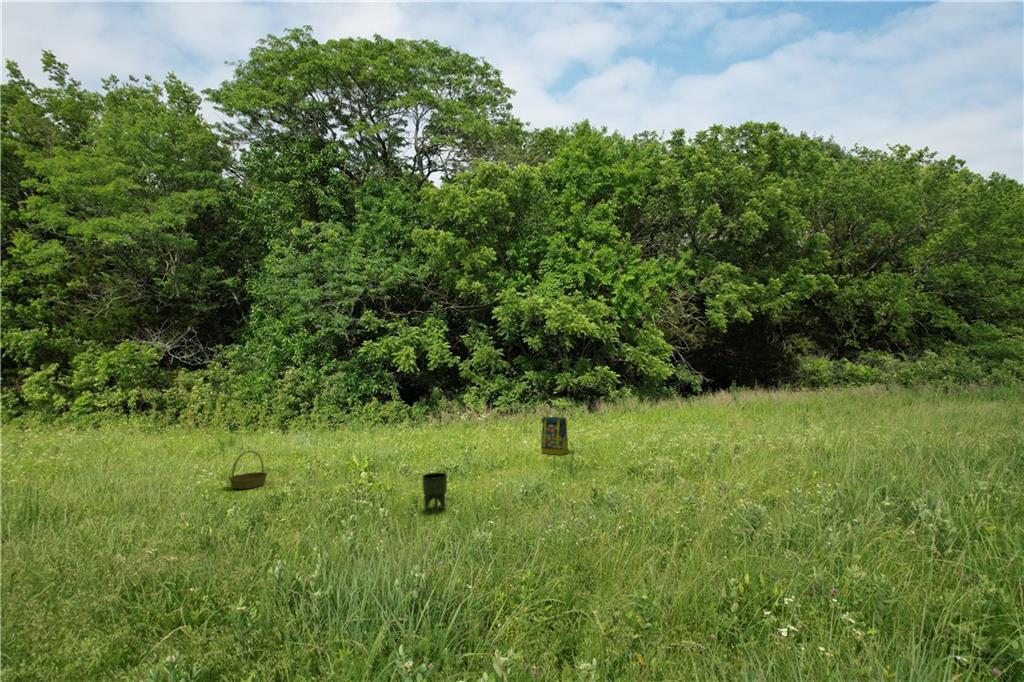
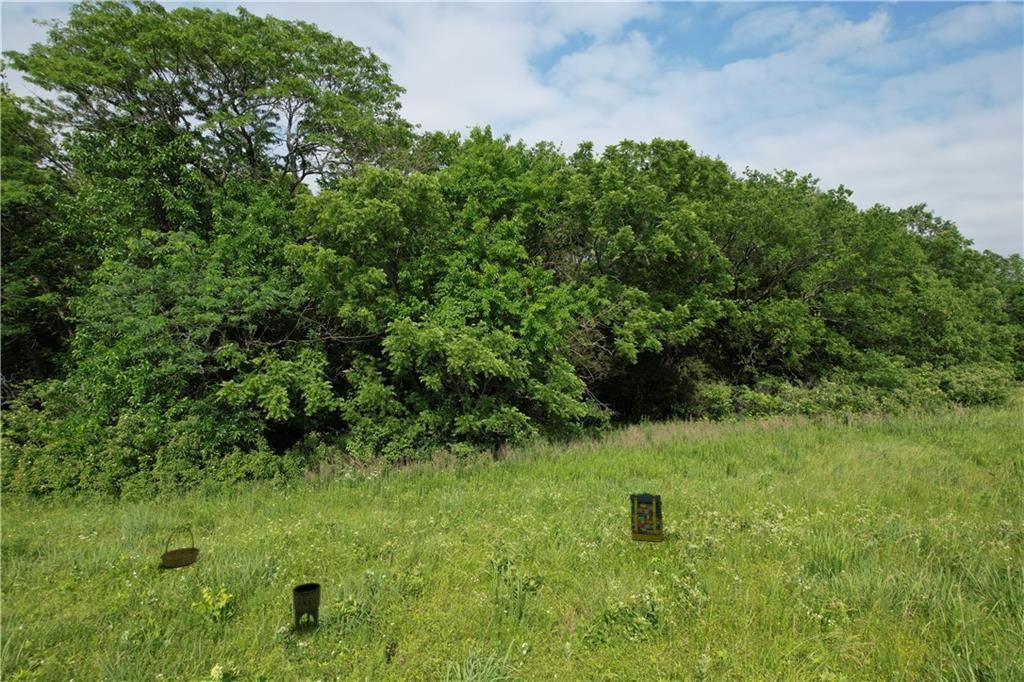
backpack: present [541,417,569,455] -> present [630,493,664,542]
basket: present [229,451,267,489] -> present [160,527,199,567]

